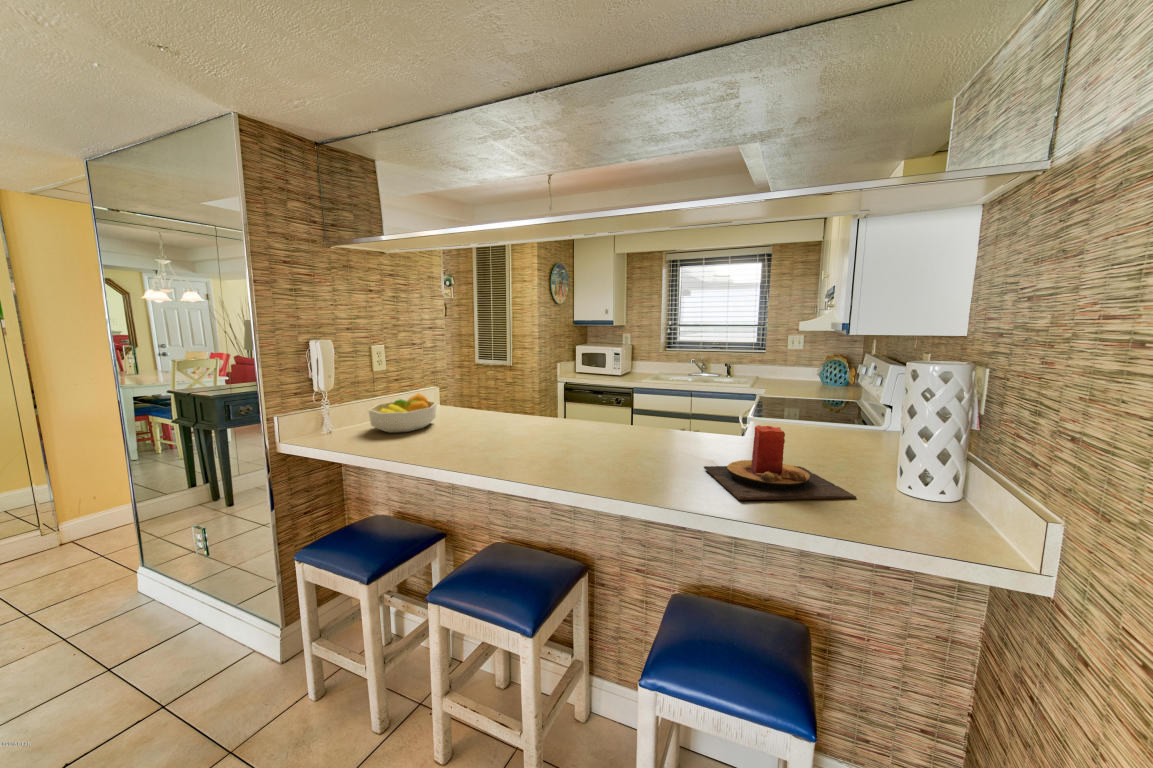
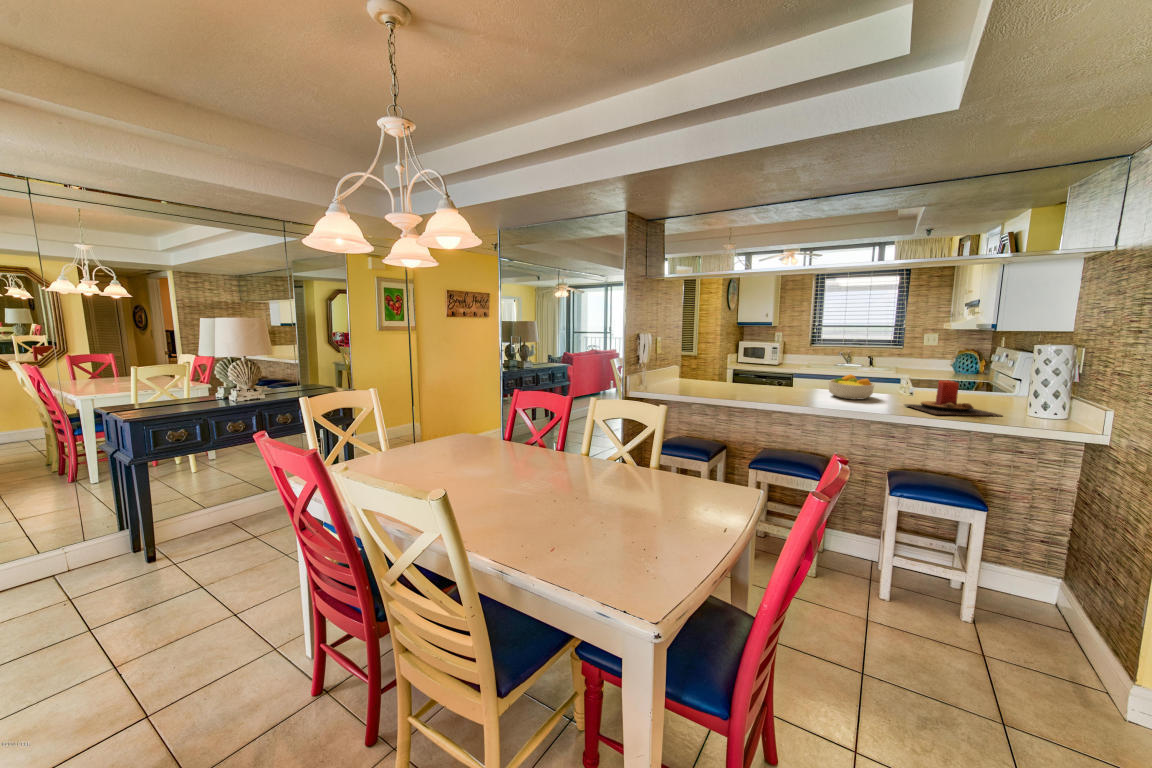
fruit bowl: present [369,393,437,433] -> present [829,374,875,400]

